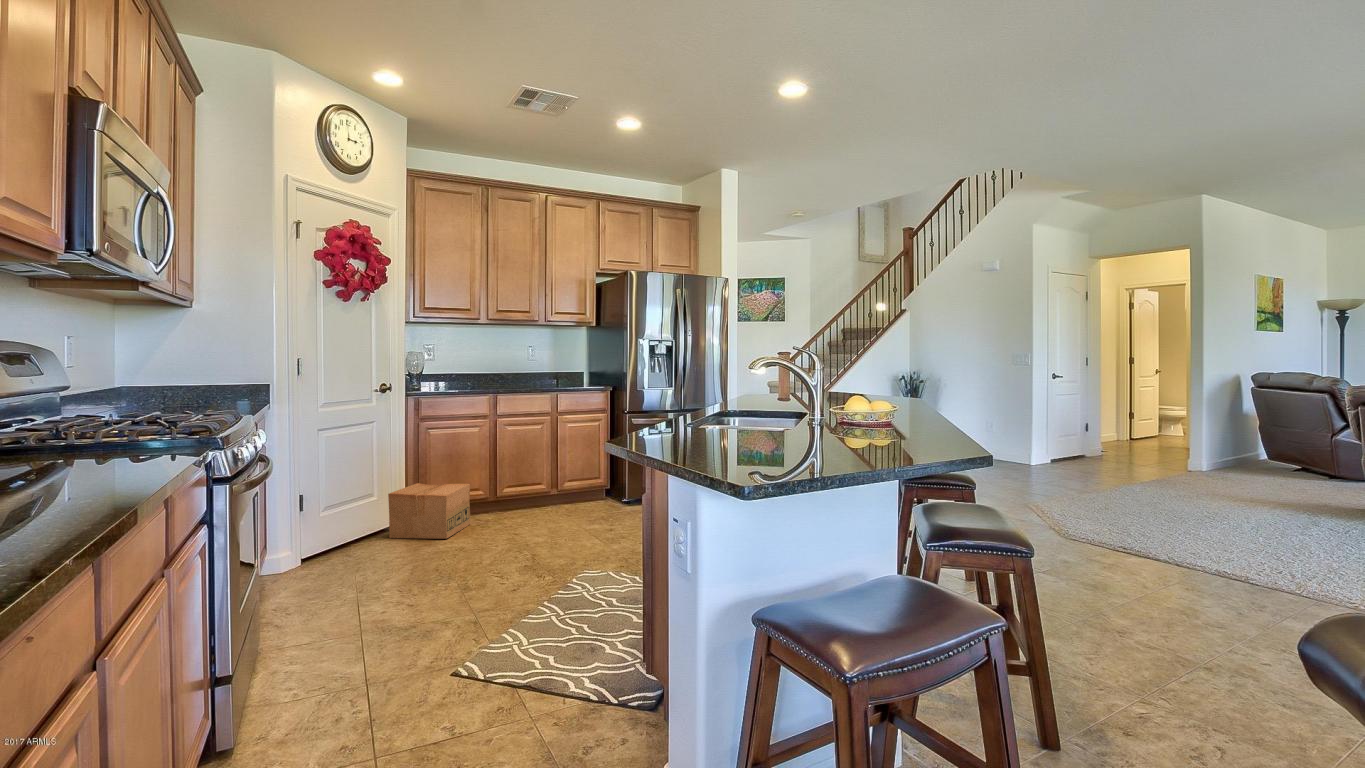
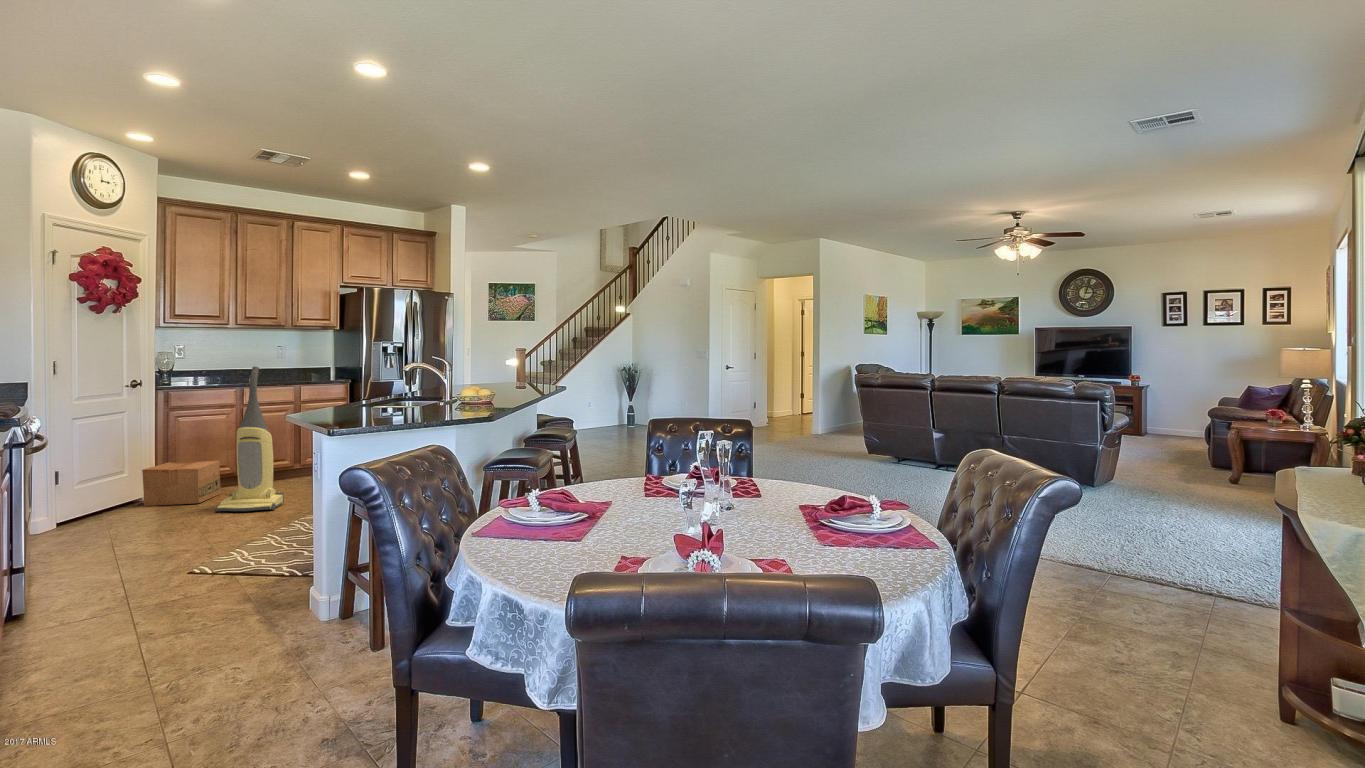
vacuum cleaner: none [464,368,541,558] -> present [216,366,284,512]

